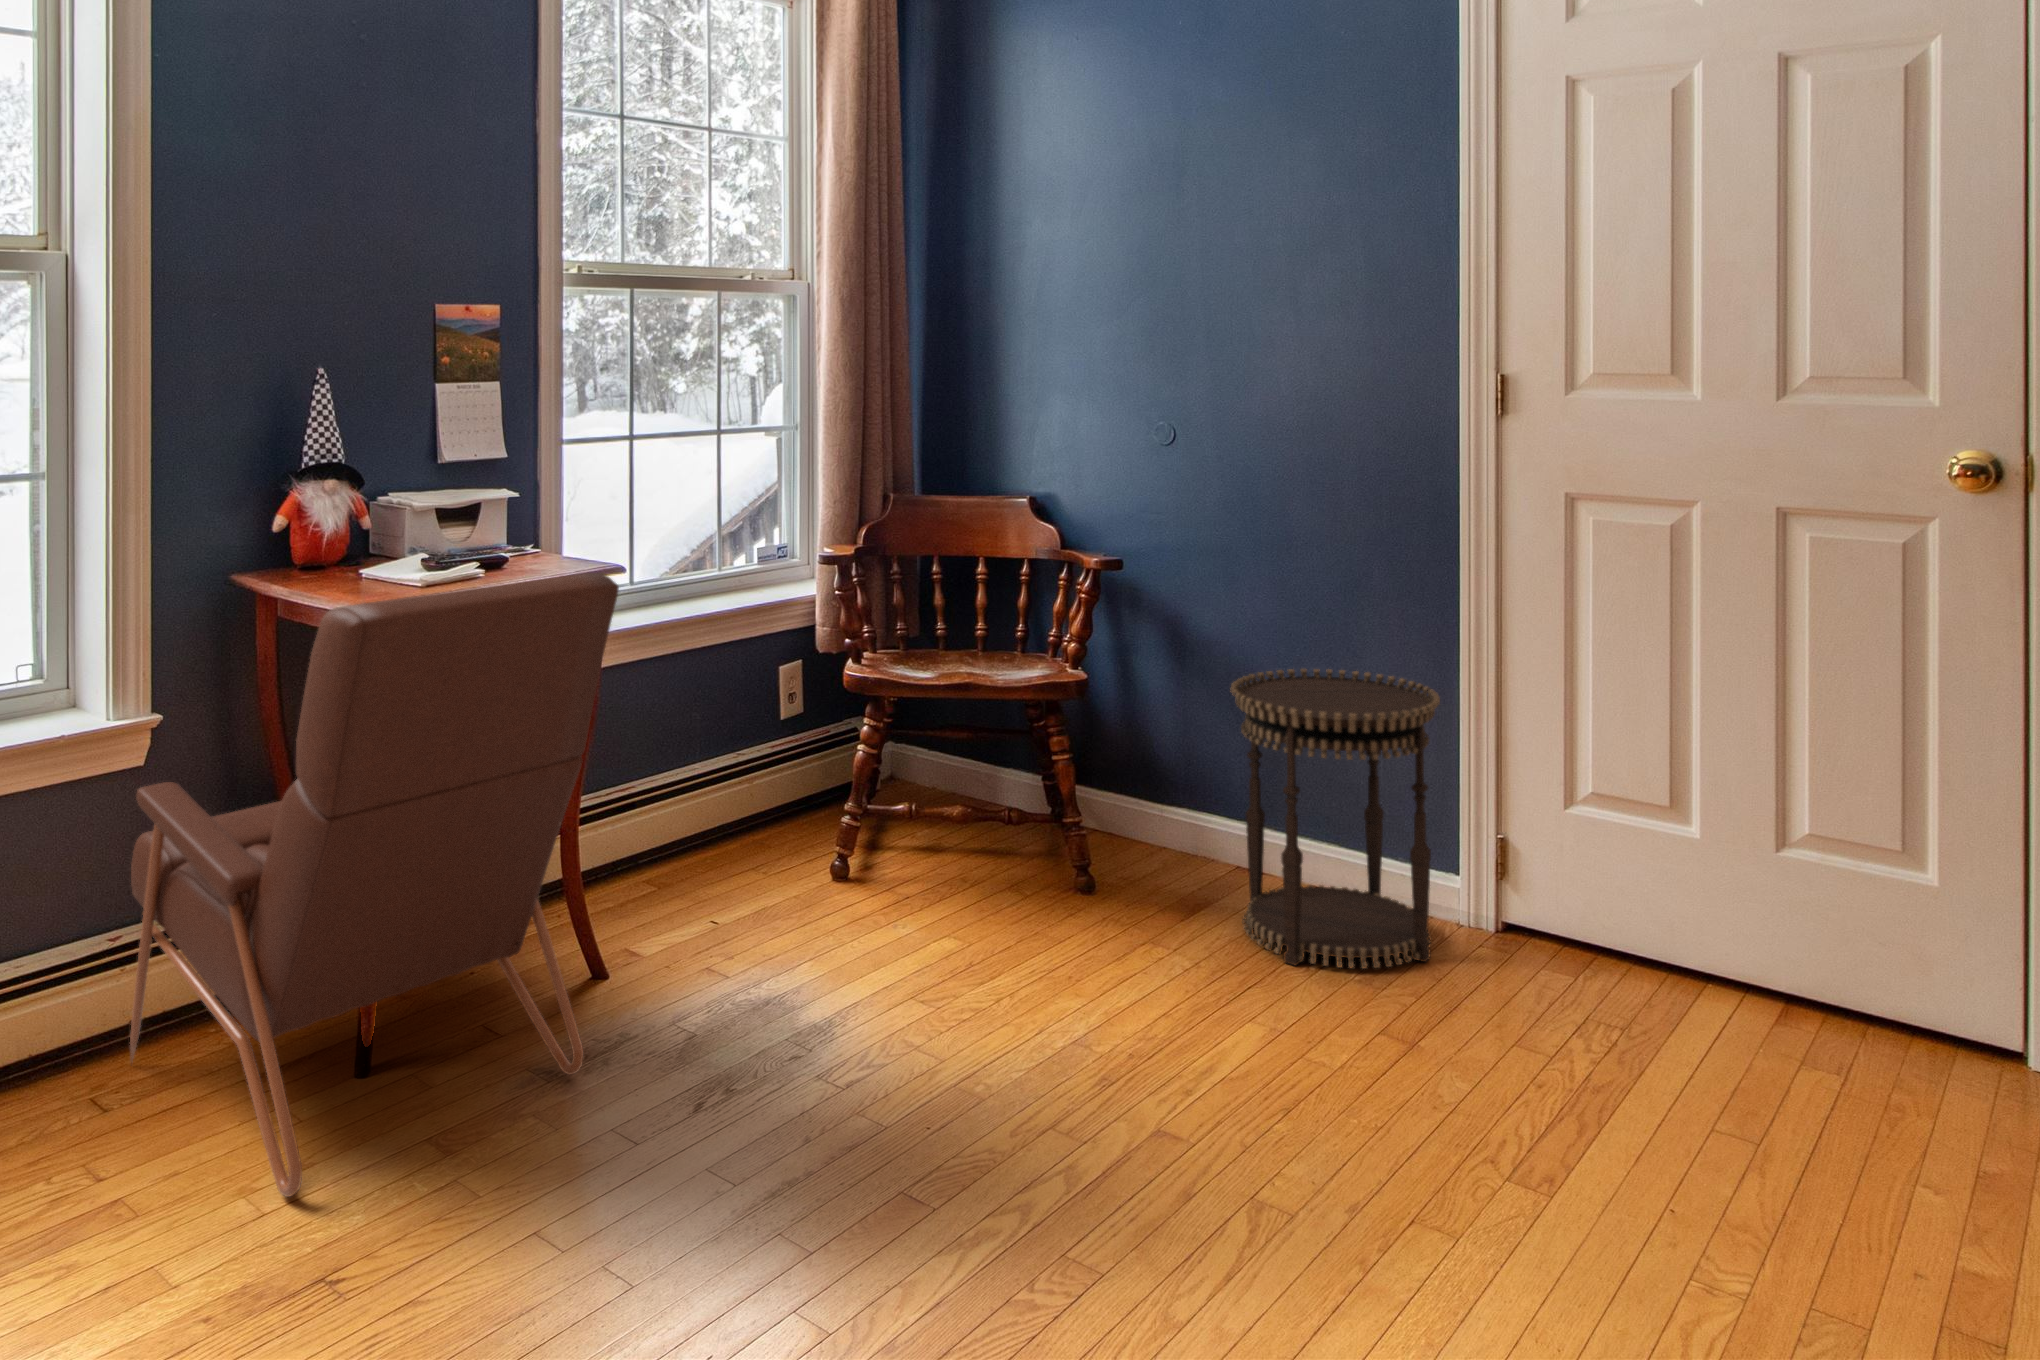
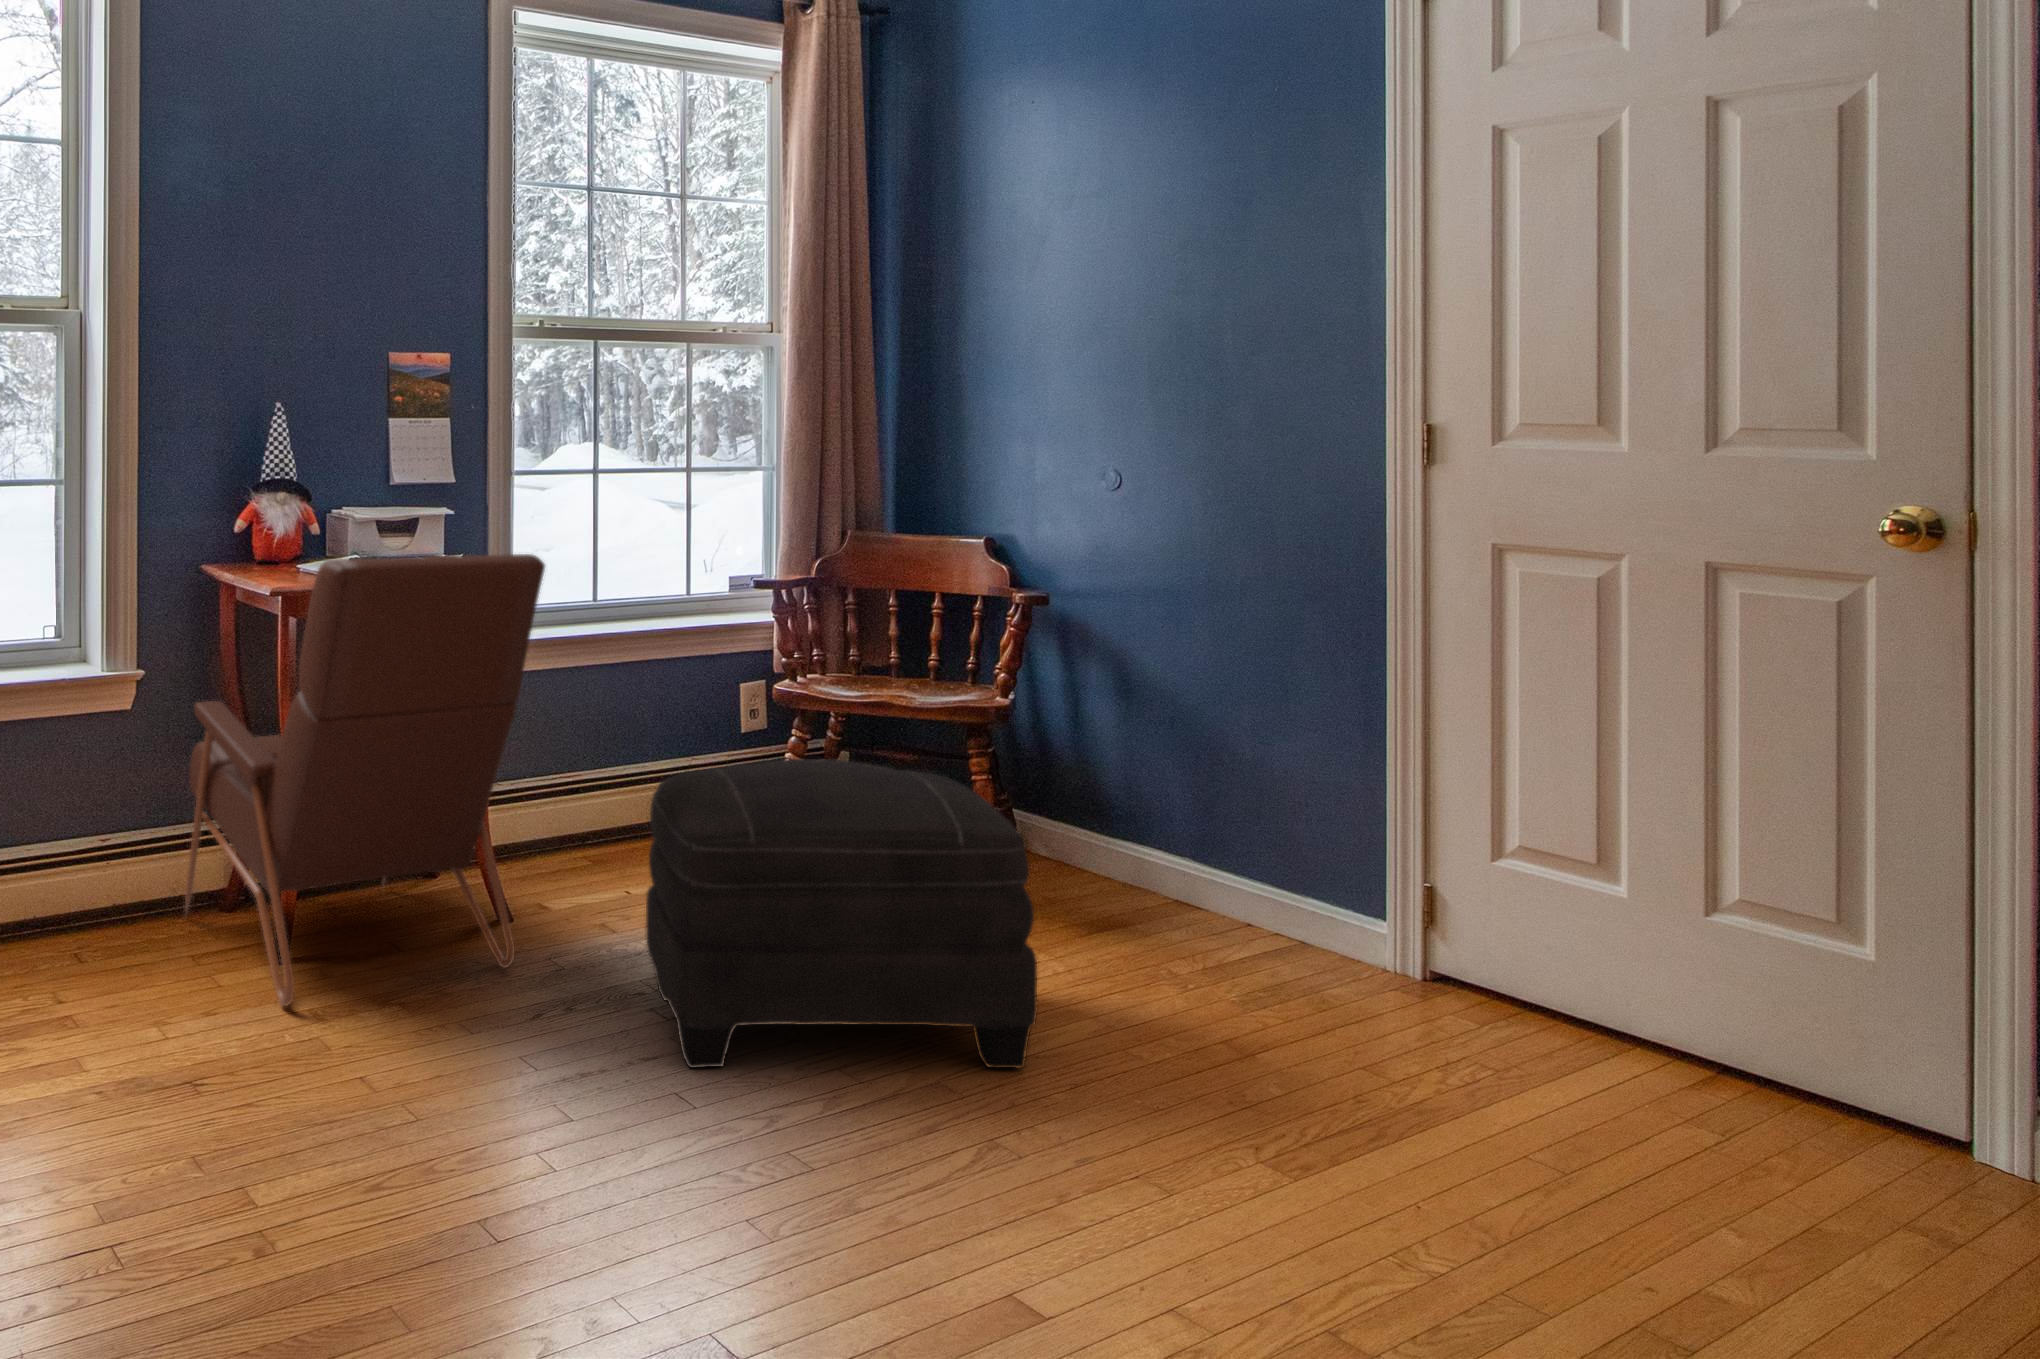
side table: present [1231,669,1440,969] -> none [1137,708,1352,997]
ottoman: none [745,785,1205,1197] -> present [645,759,1037,1068]

